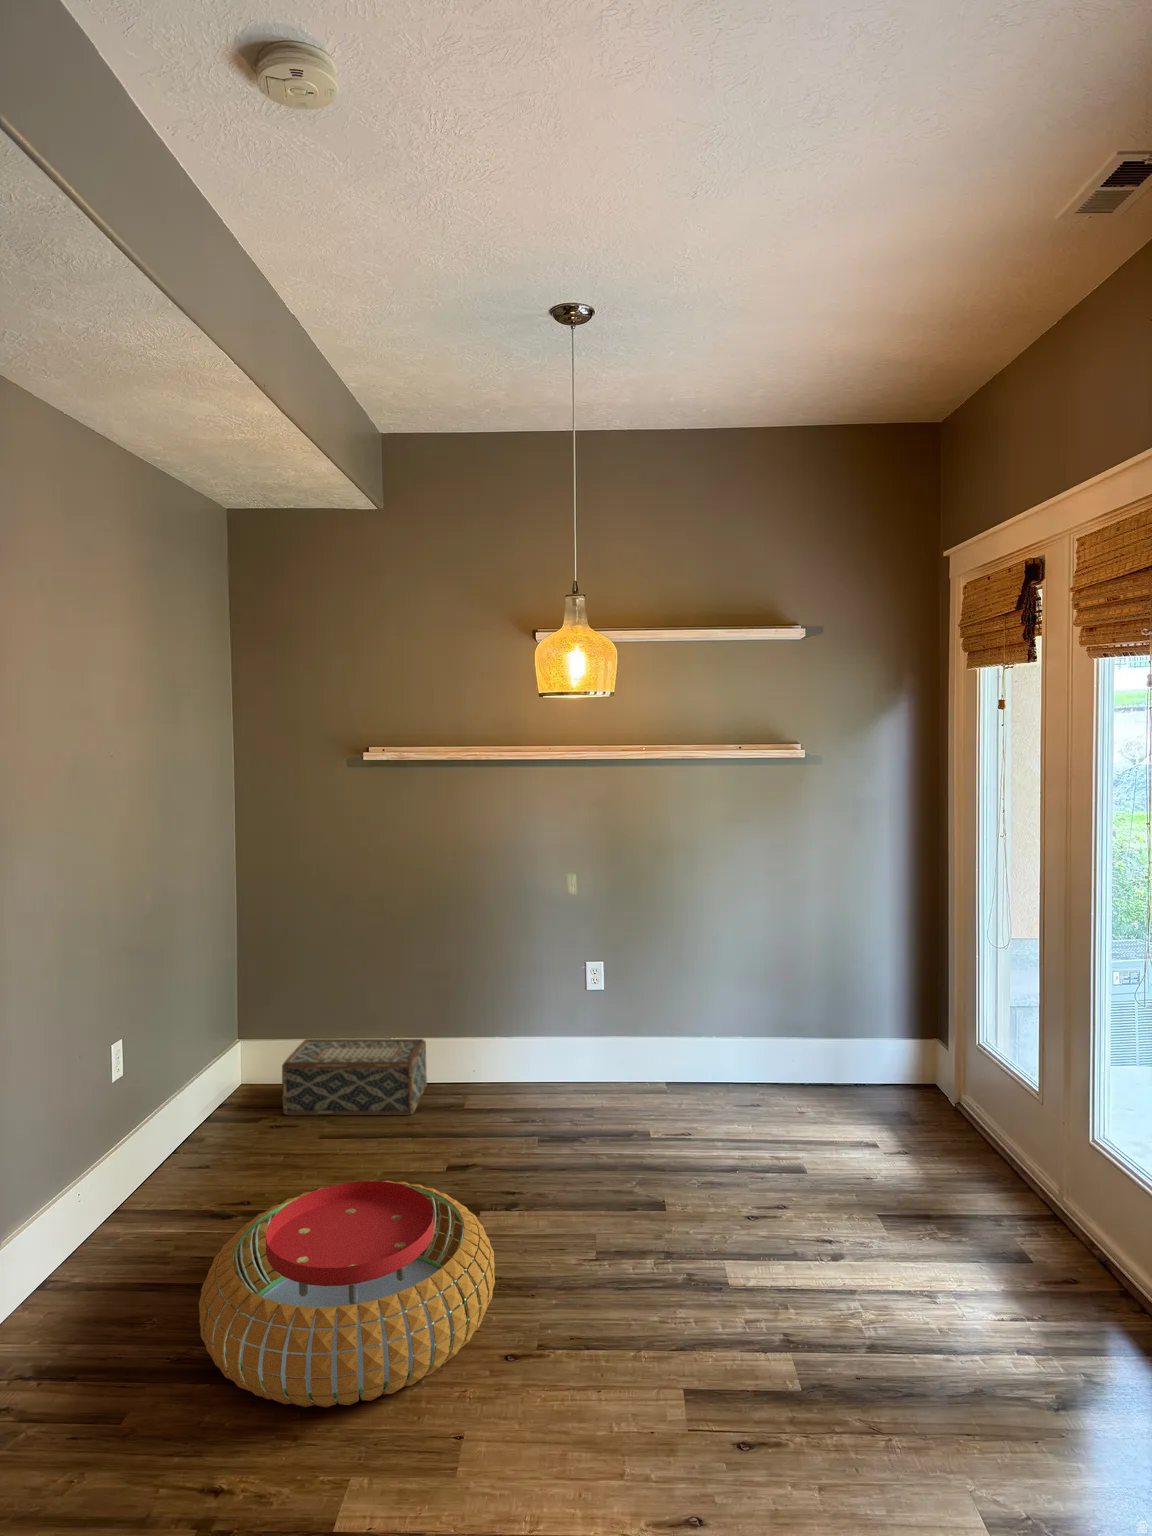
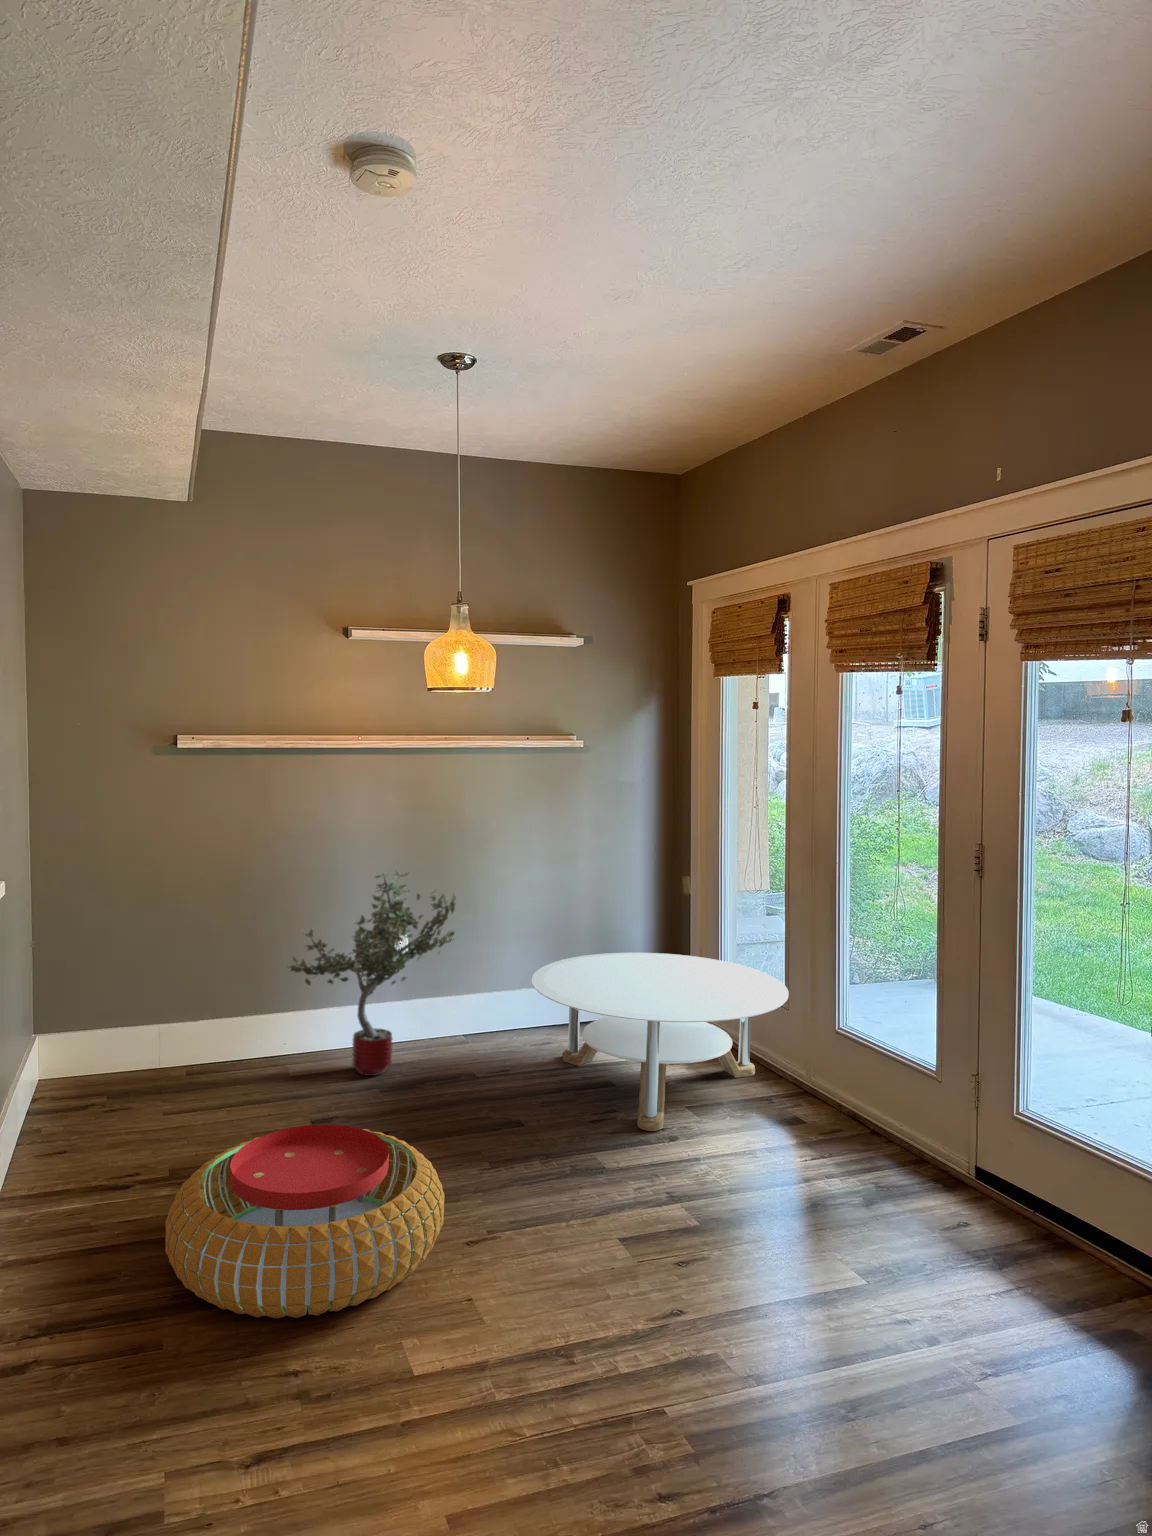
potted tree: none [462,899,636,1118] -> present [289,870,456,1076]
round table: none [700,1006,1031,1243] -> present [532,953,789,1131]
woven basket: present [282,1039,427,1115] -> none [86,1017,236,1107]

